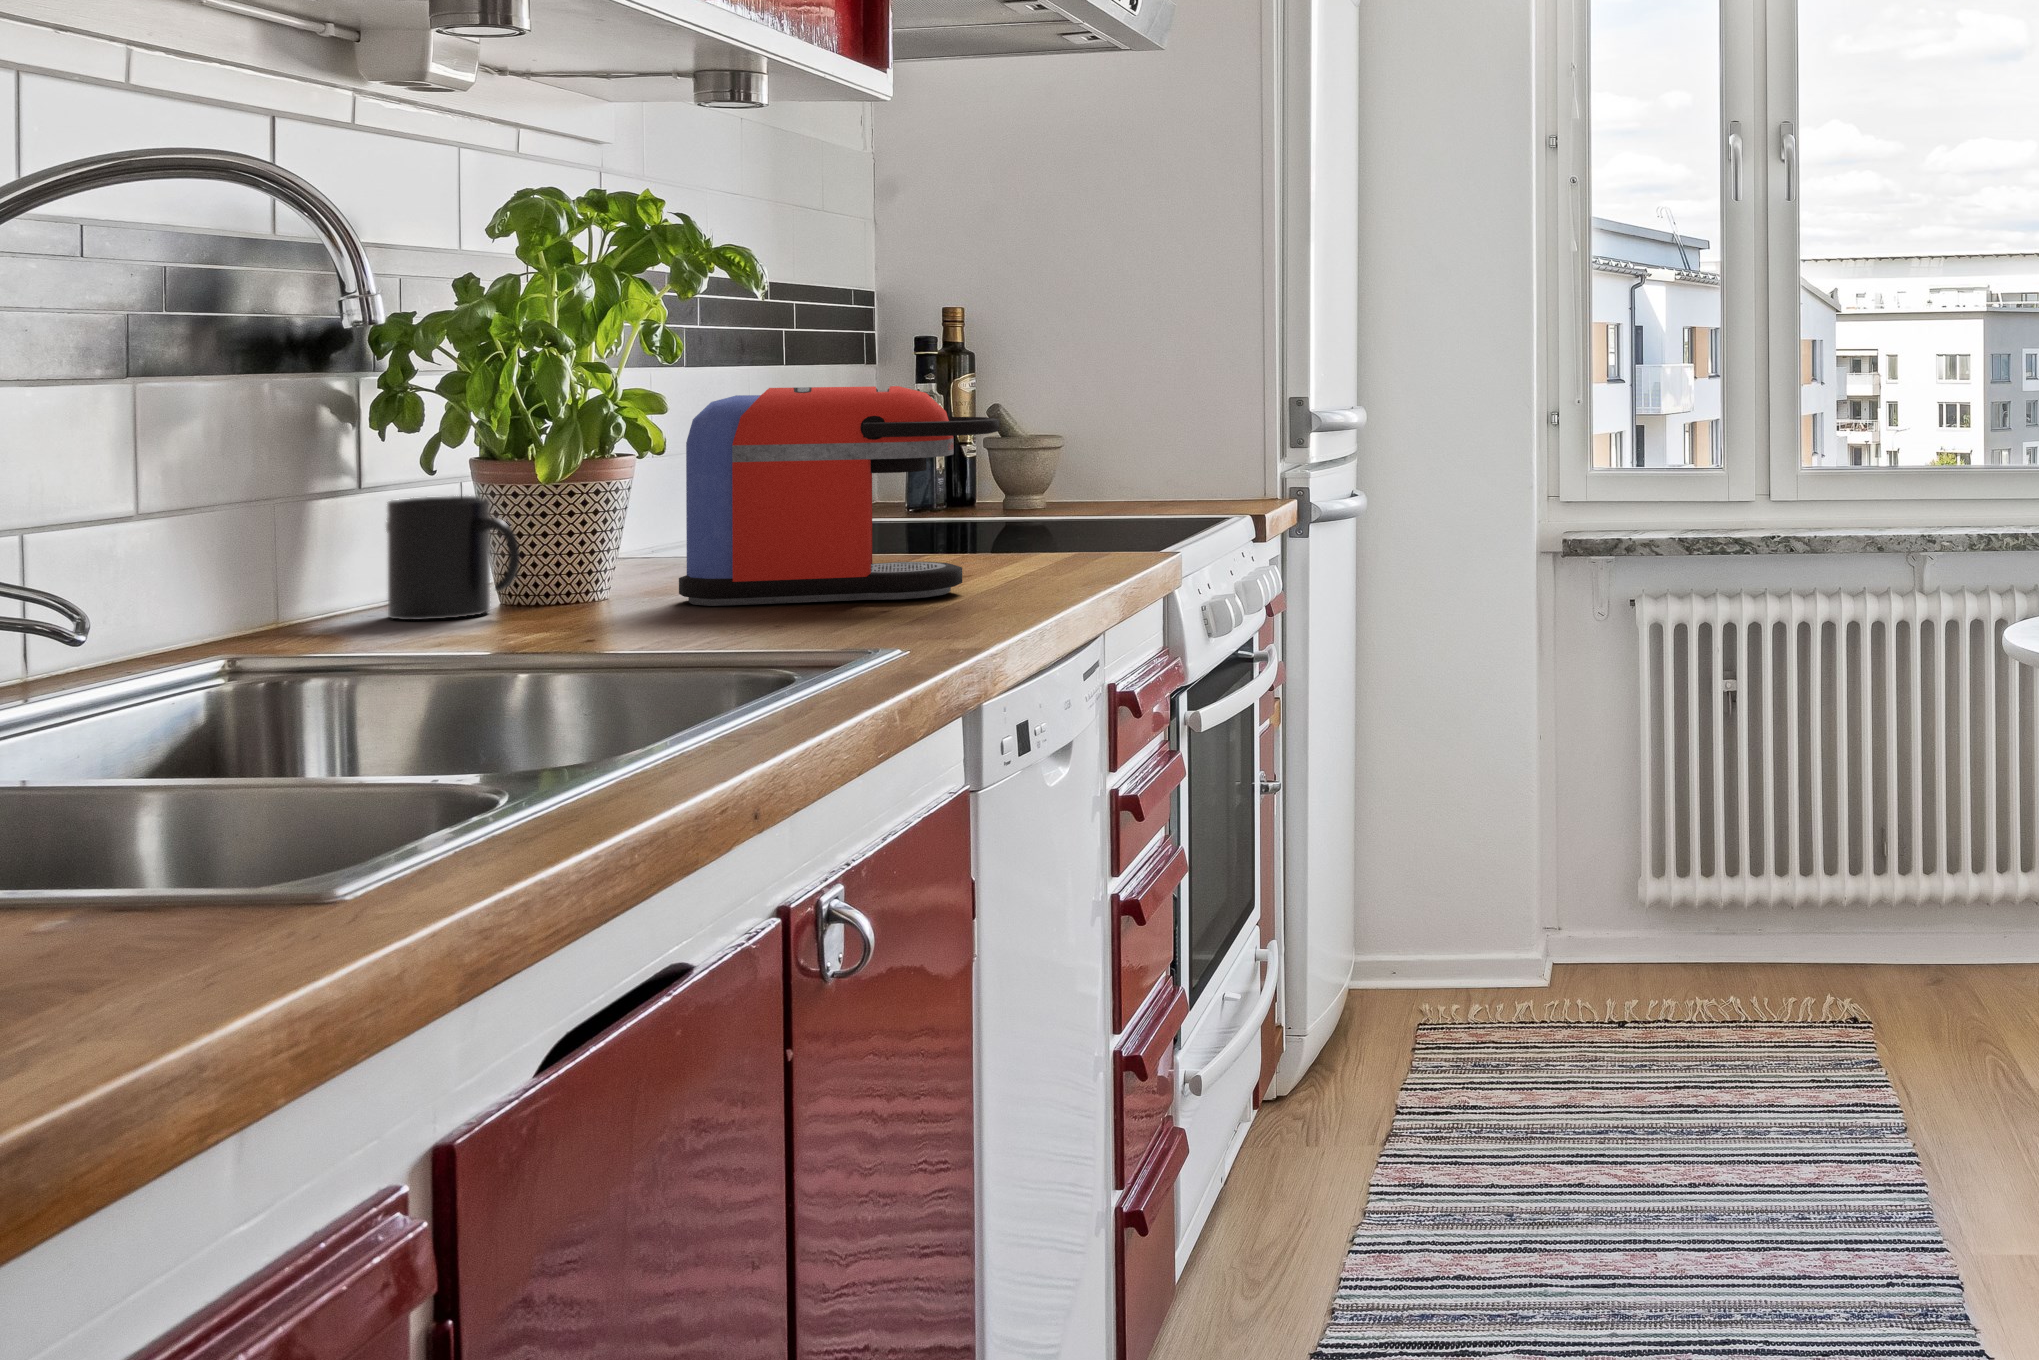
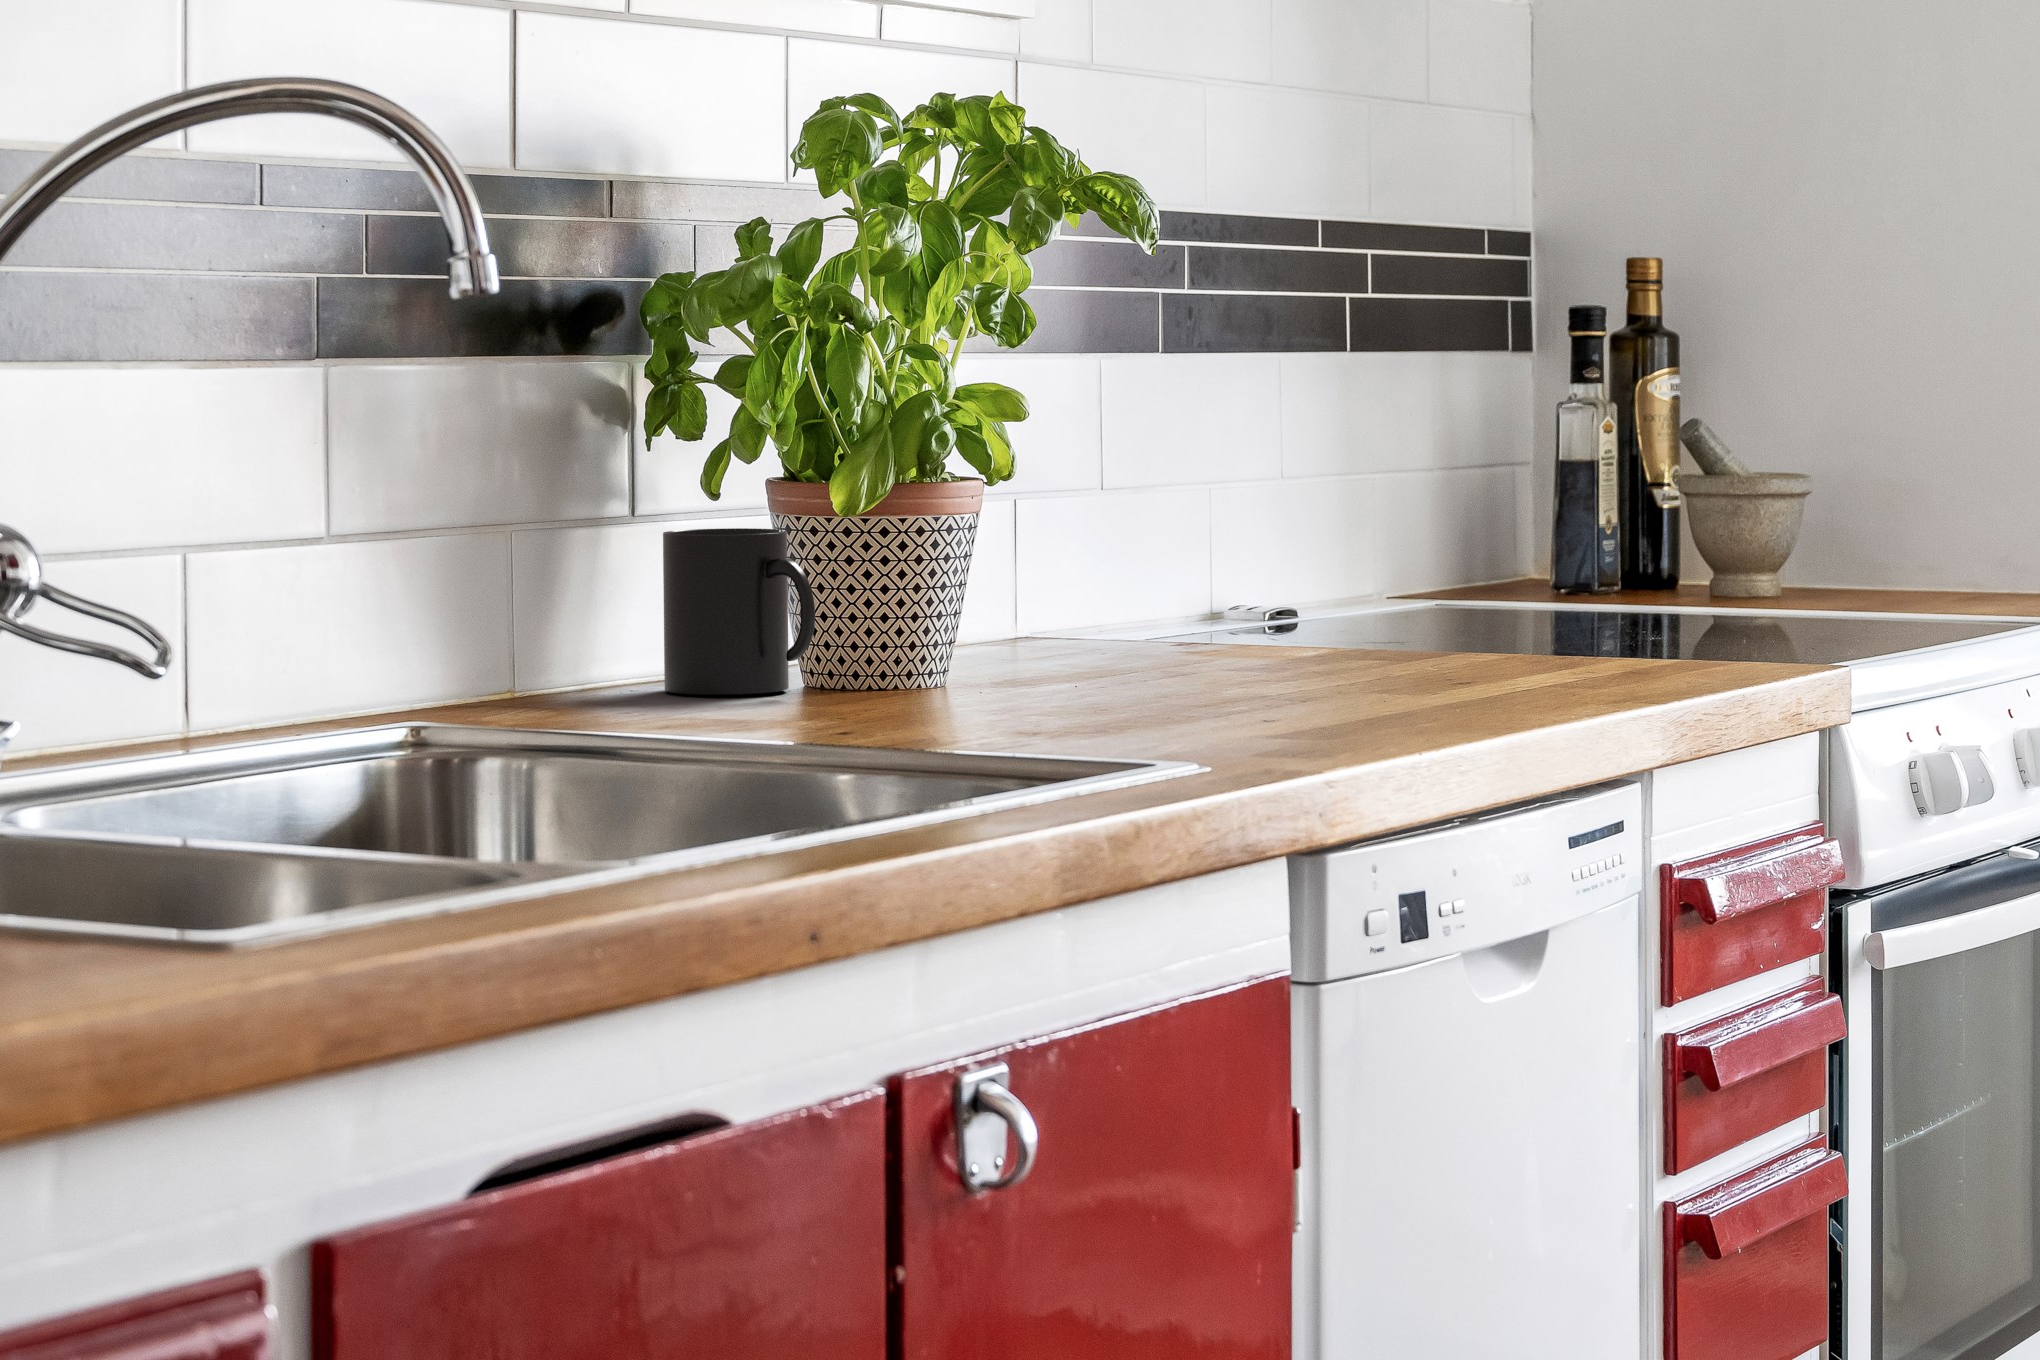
coffee maker: present [679,386,1000,606] -> none [1033,379,1481,705]

